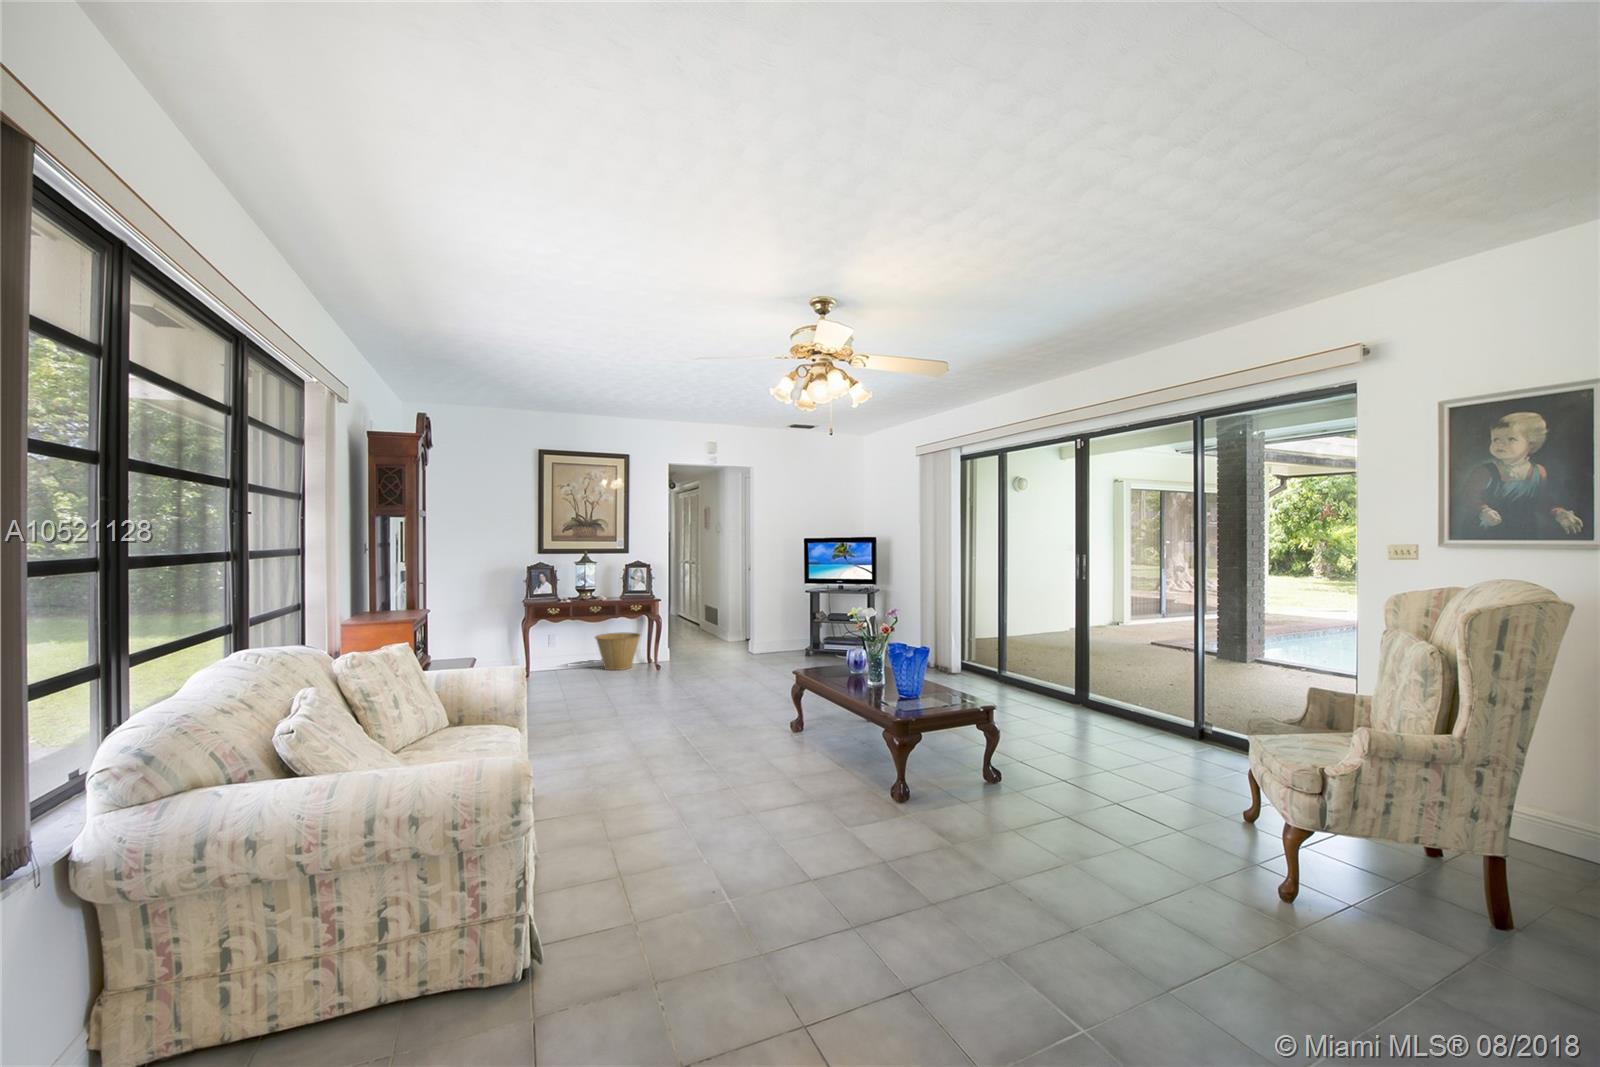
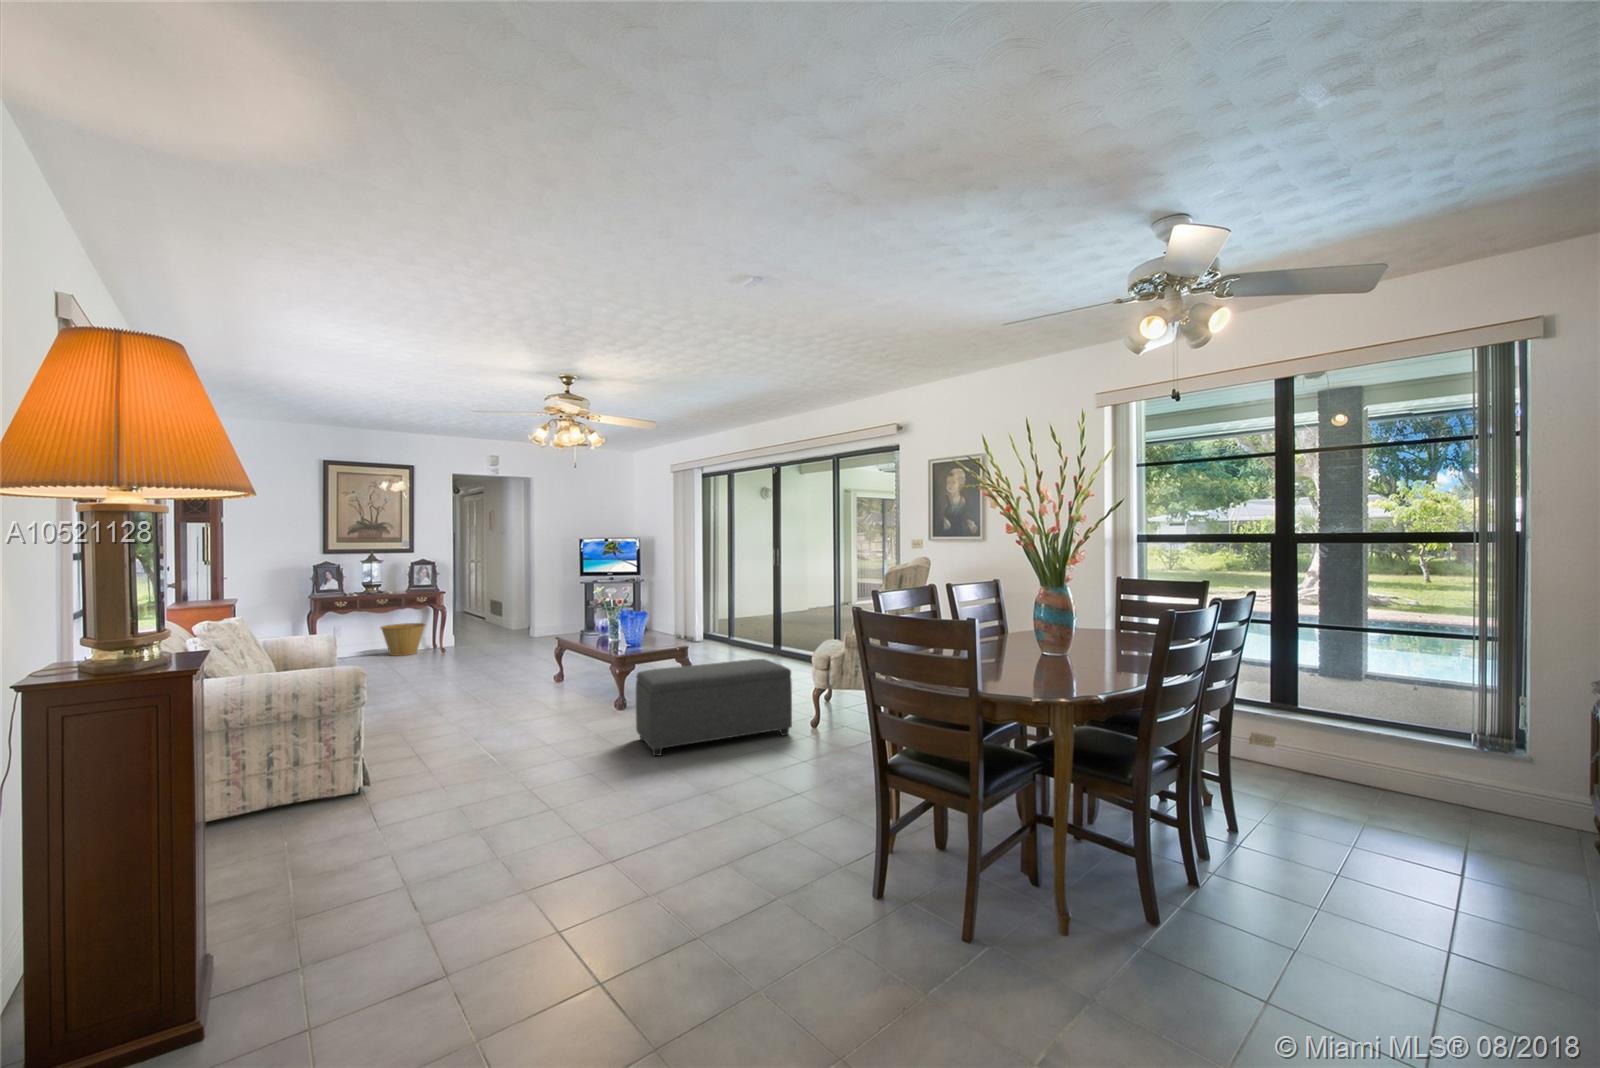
ottoman: none [959,748,1266,945] -> present [636,659,792,756]

